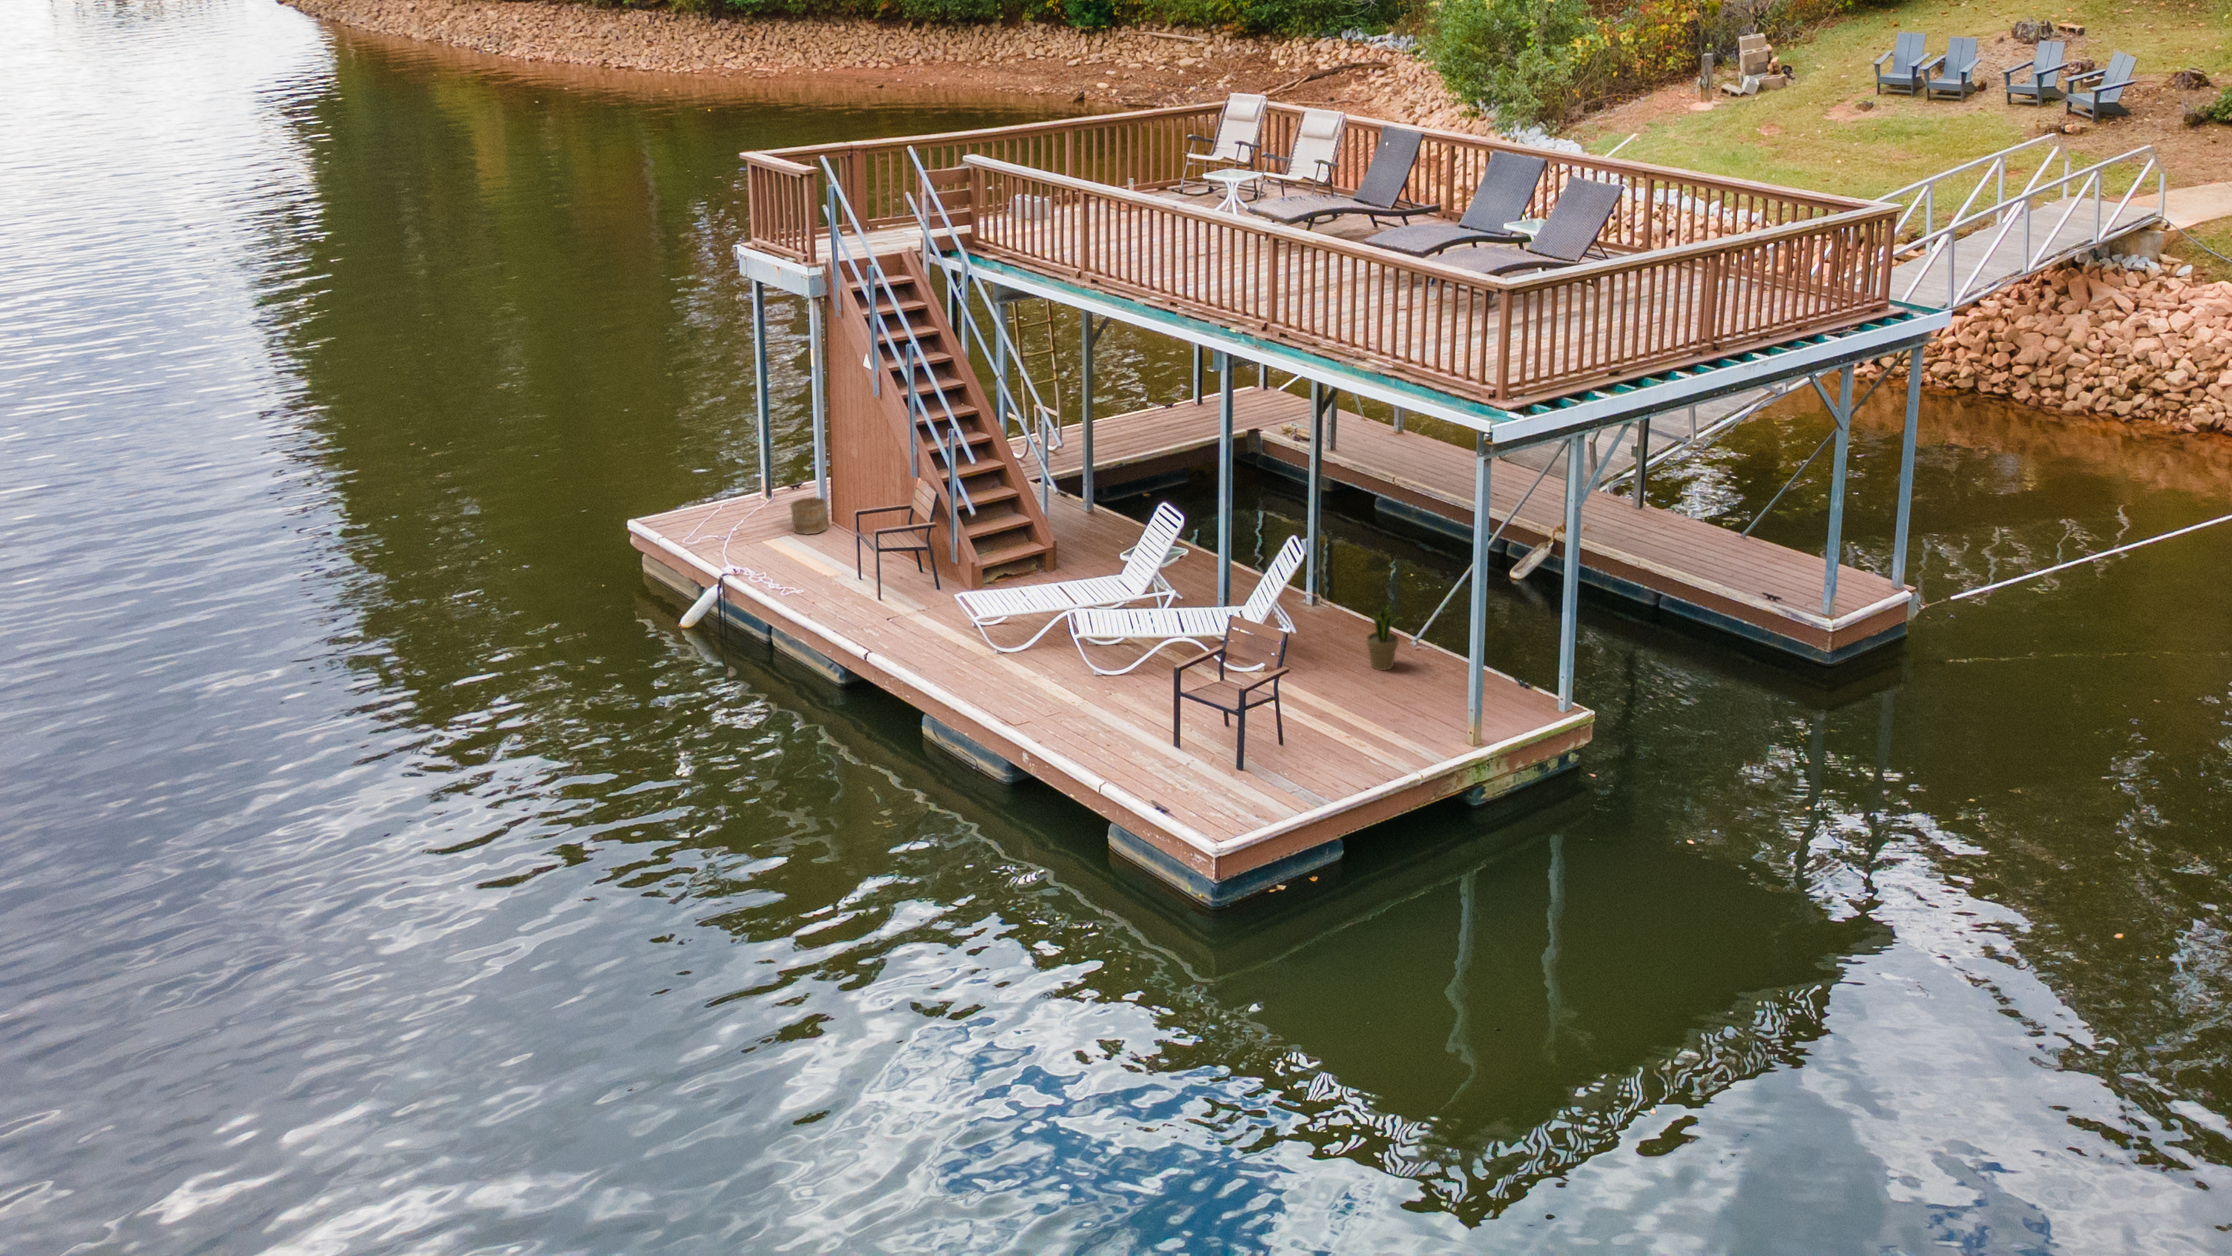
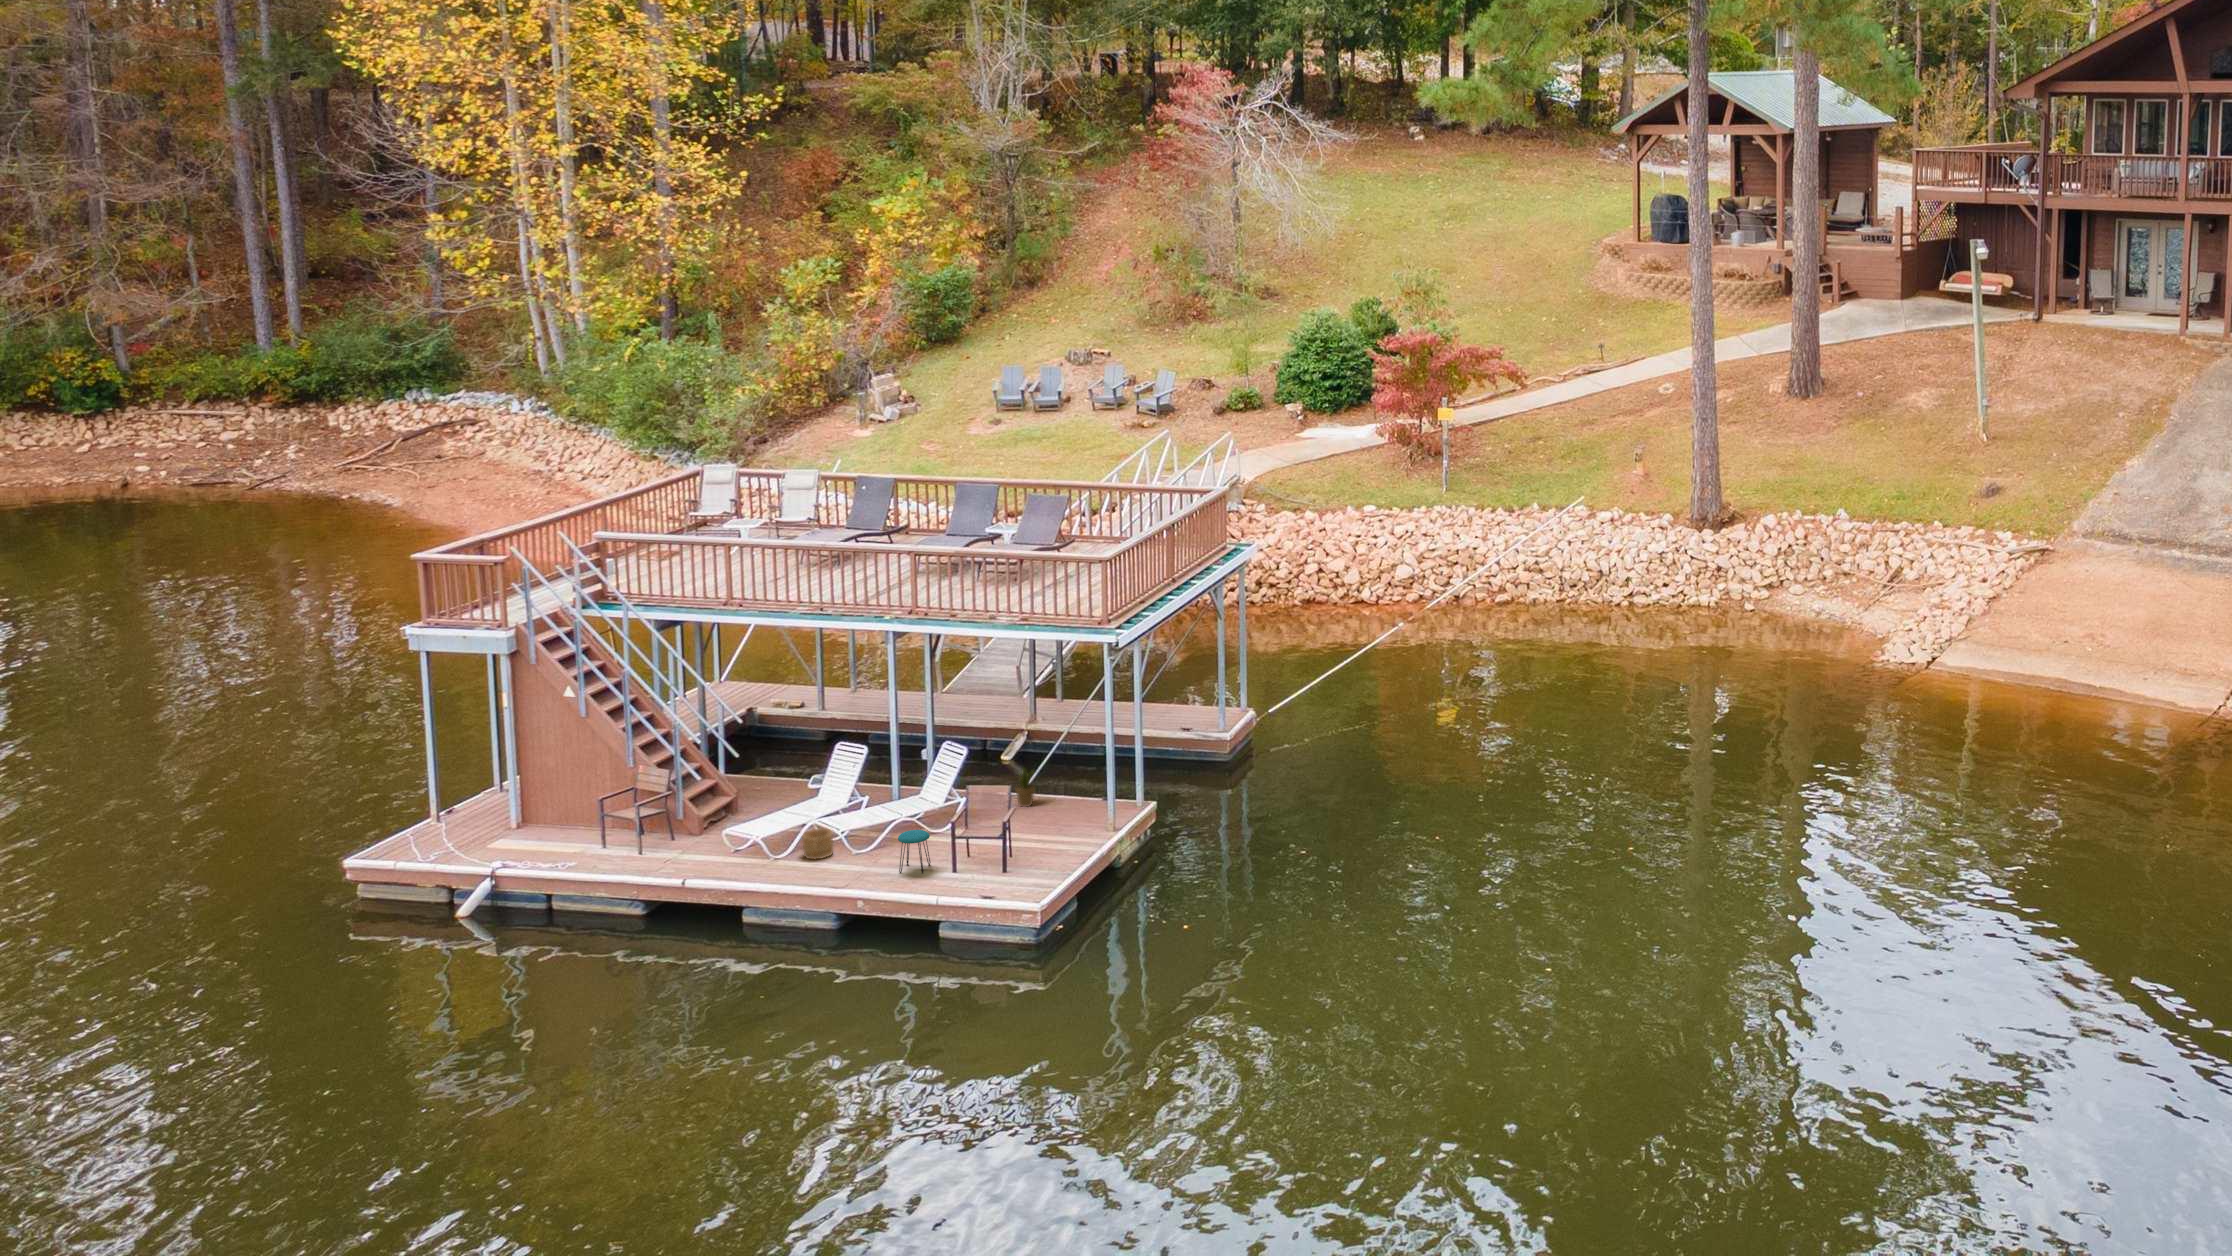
wooden bucket: present [790,497,828,534] -> present [802,828,833,859]
stool: none [1076,668,1129,741] -> present [898,830,931,873]

